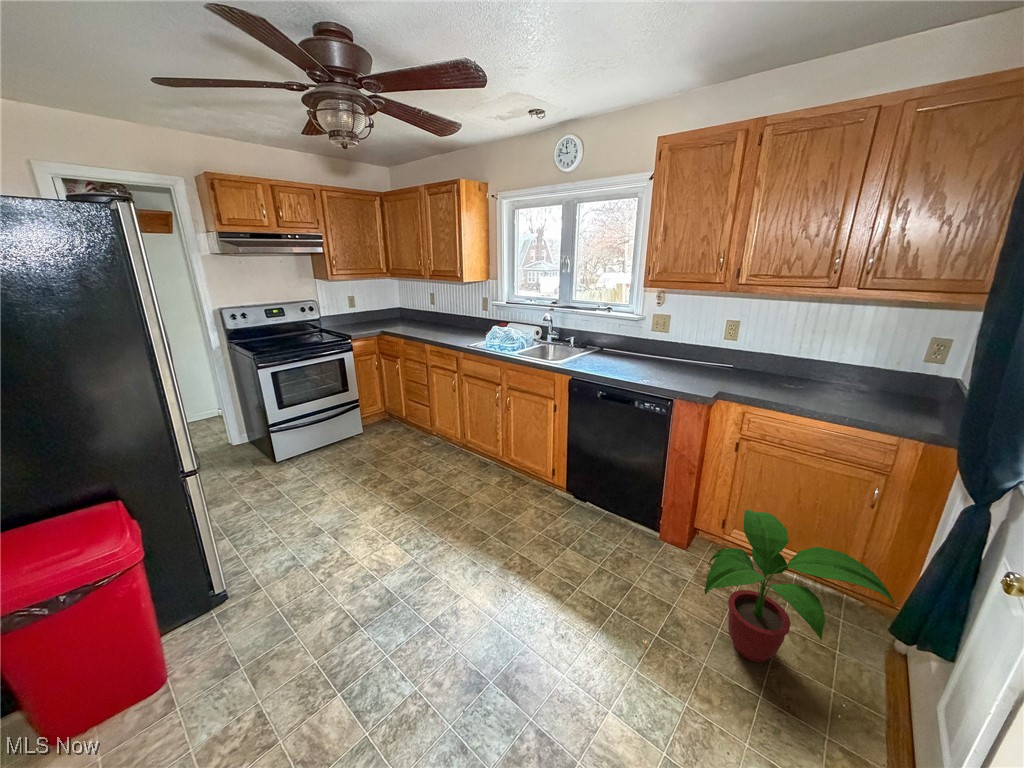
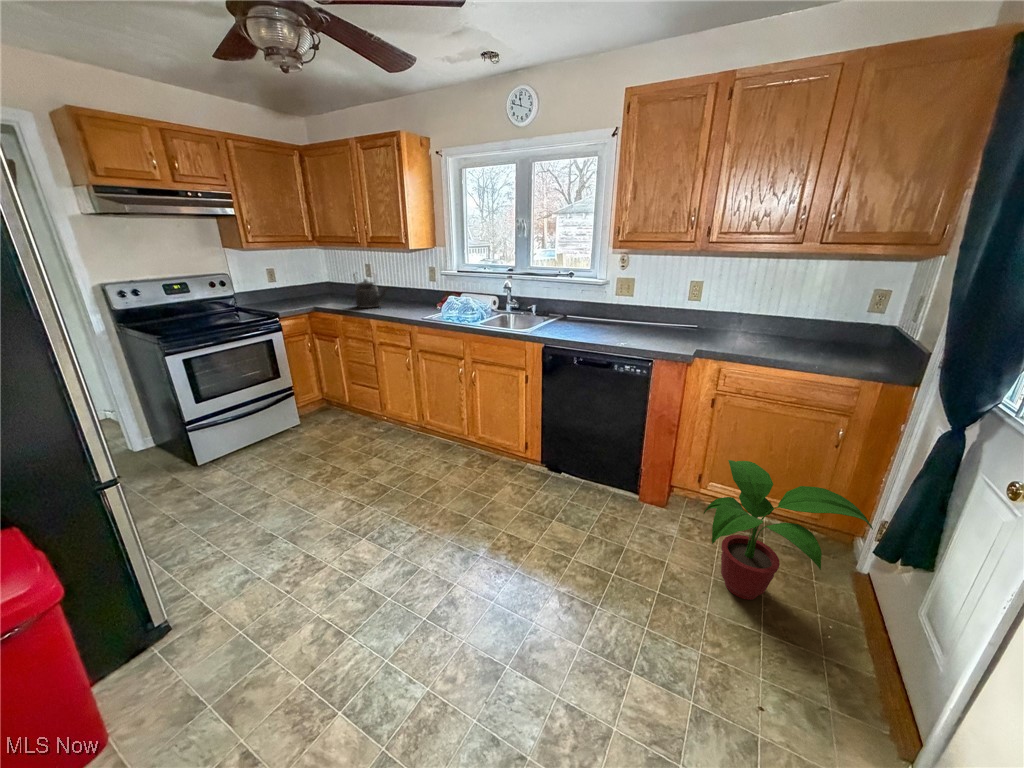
kettle: none [414,302,444,333] -> present [354,274,388,308]

